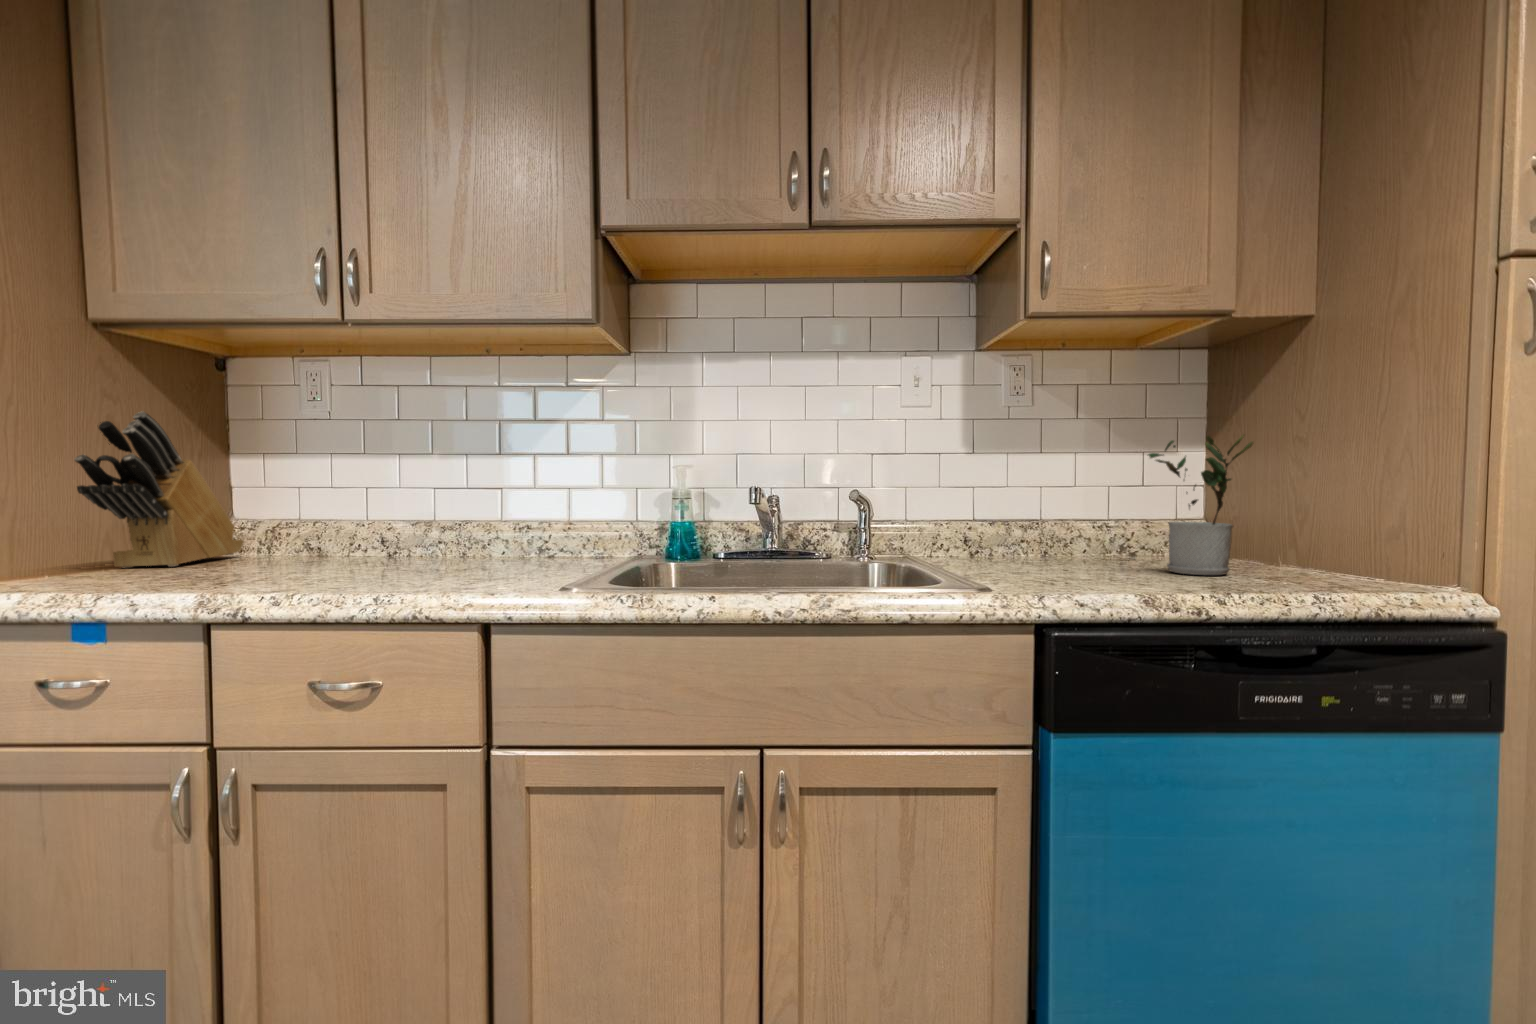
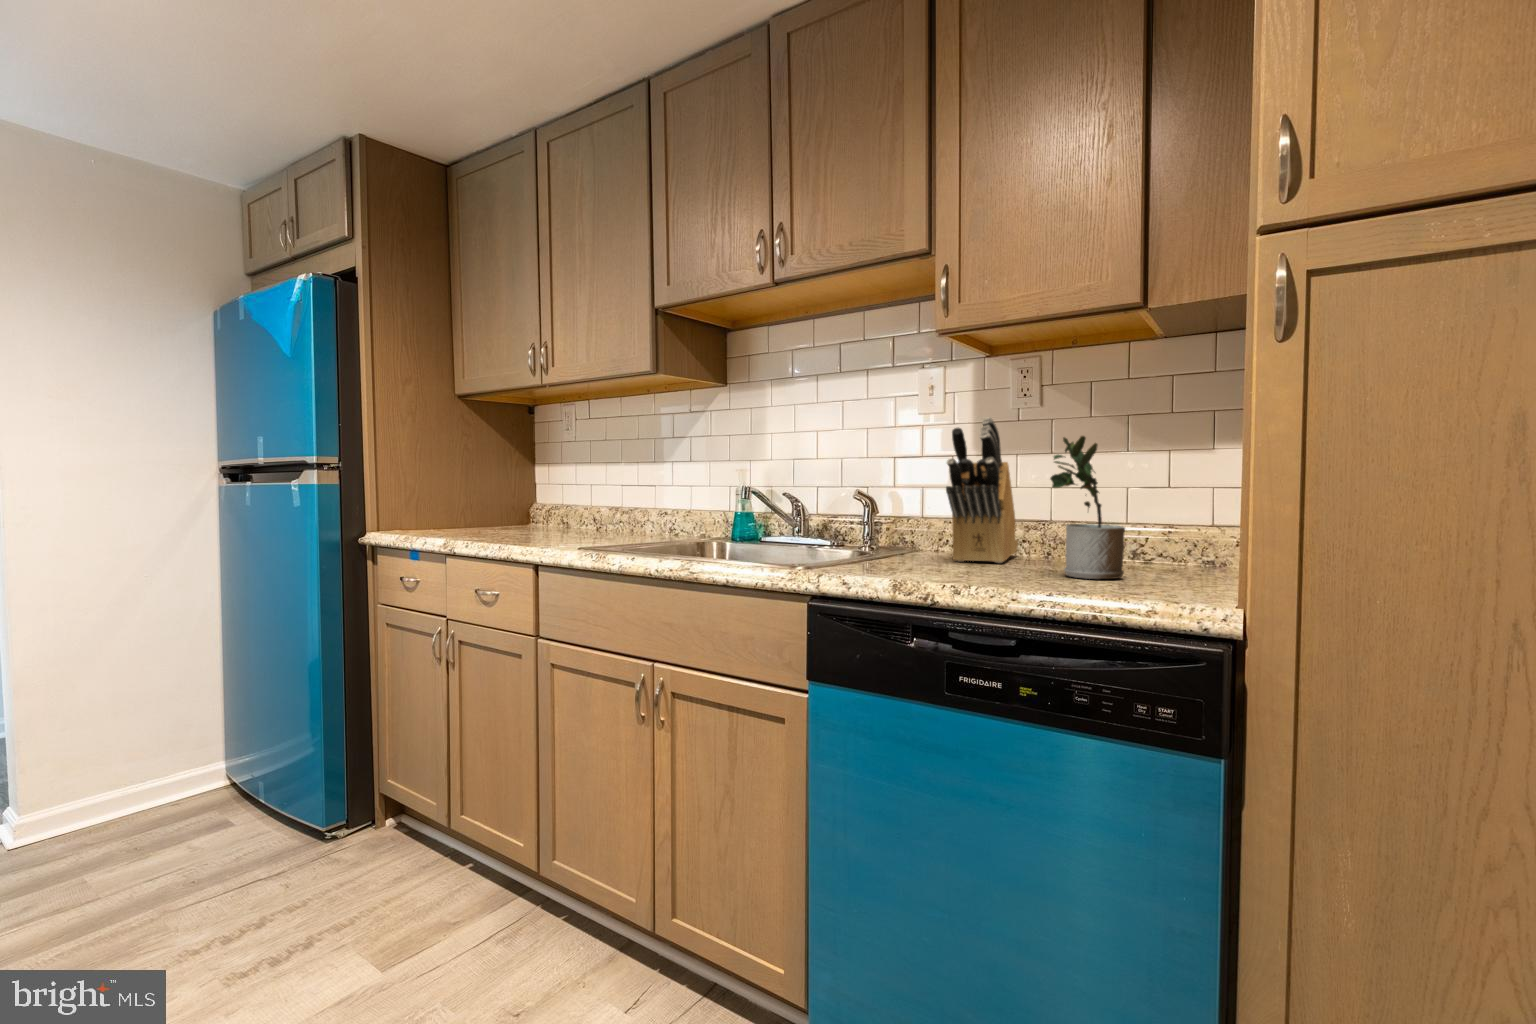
knife block: present [74,411,244,568] -> present [946,418,1018,563]

